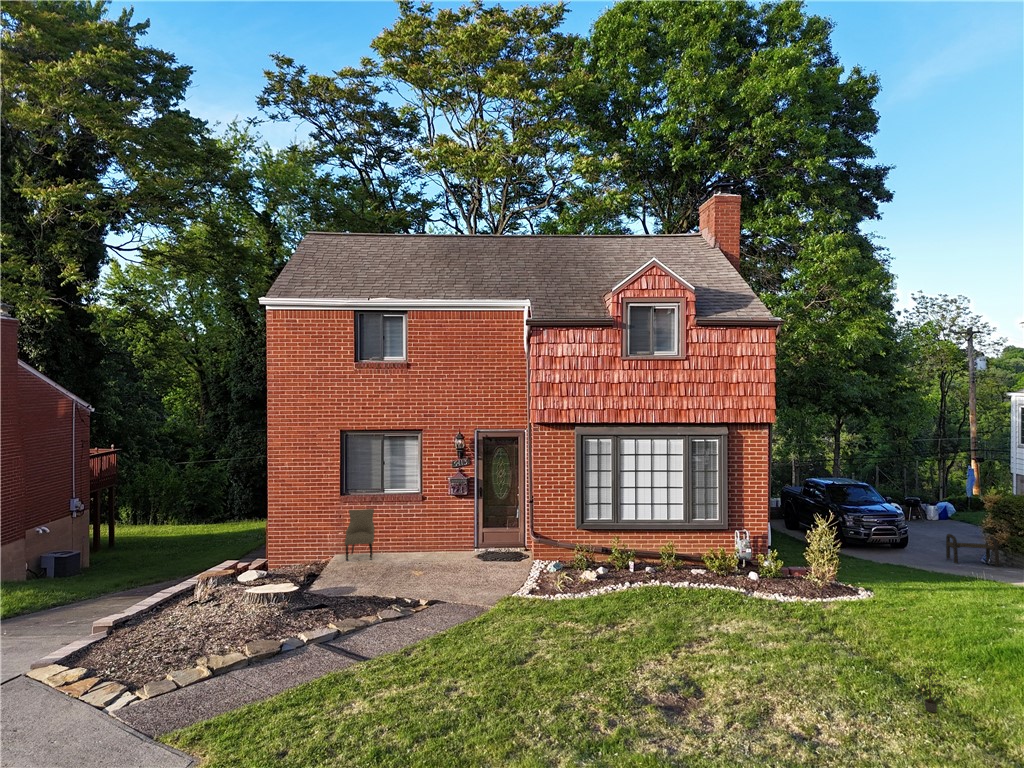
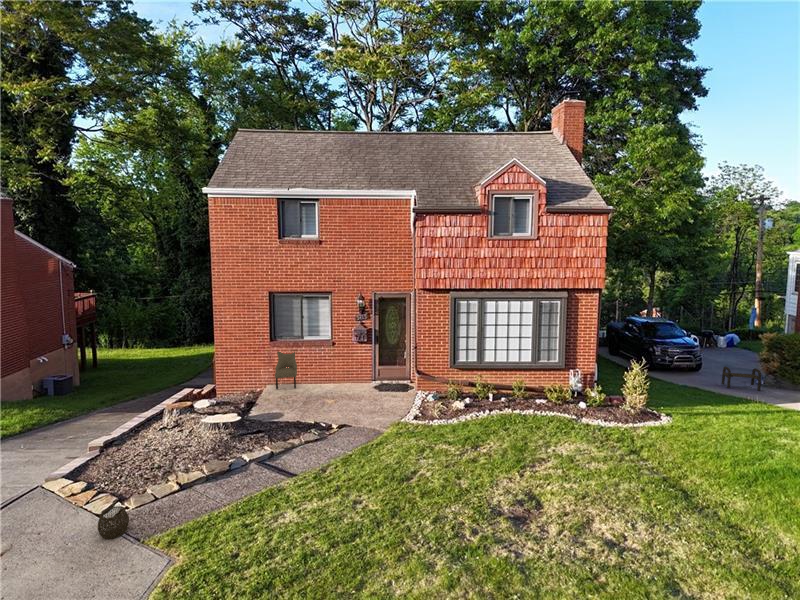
potted plant: present [917,666,947,712] -> none [700,490,724,524]
woven basket: none [98,689,142,734] -> present [98,506,129,540]

